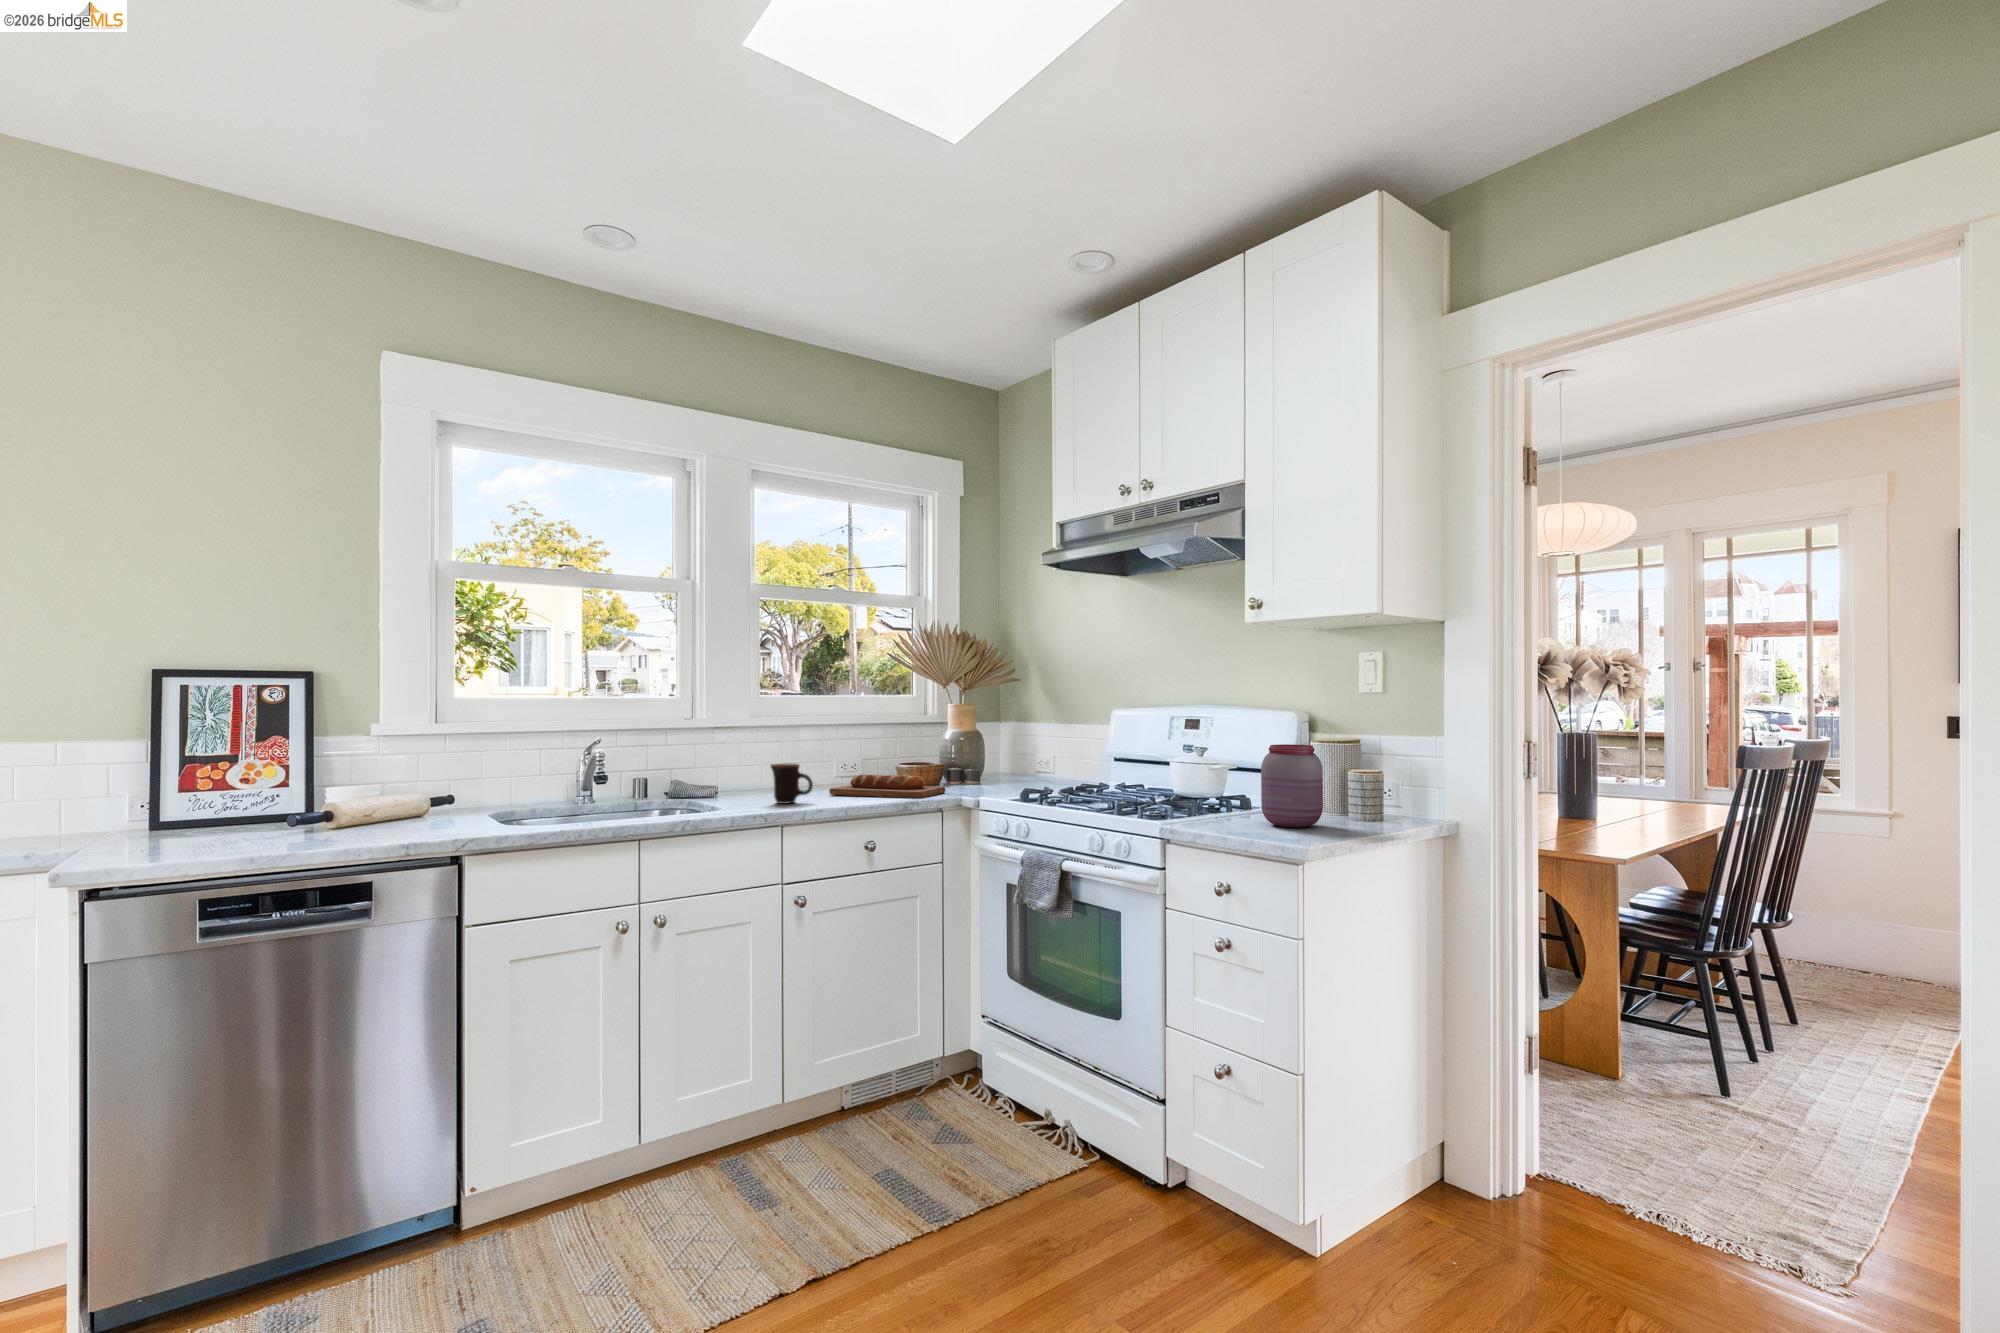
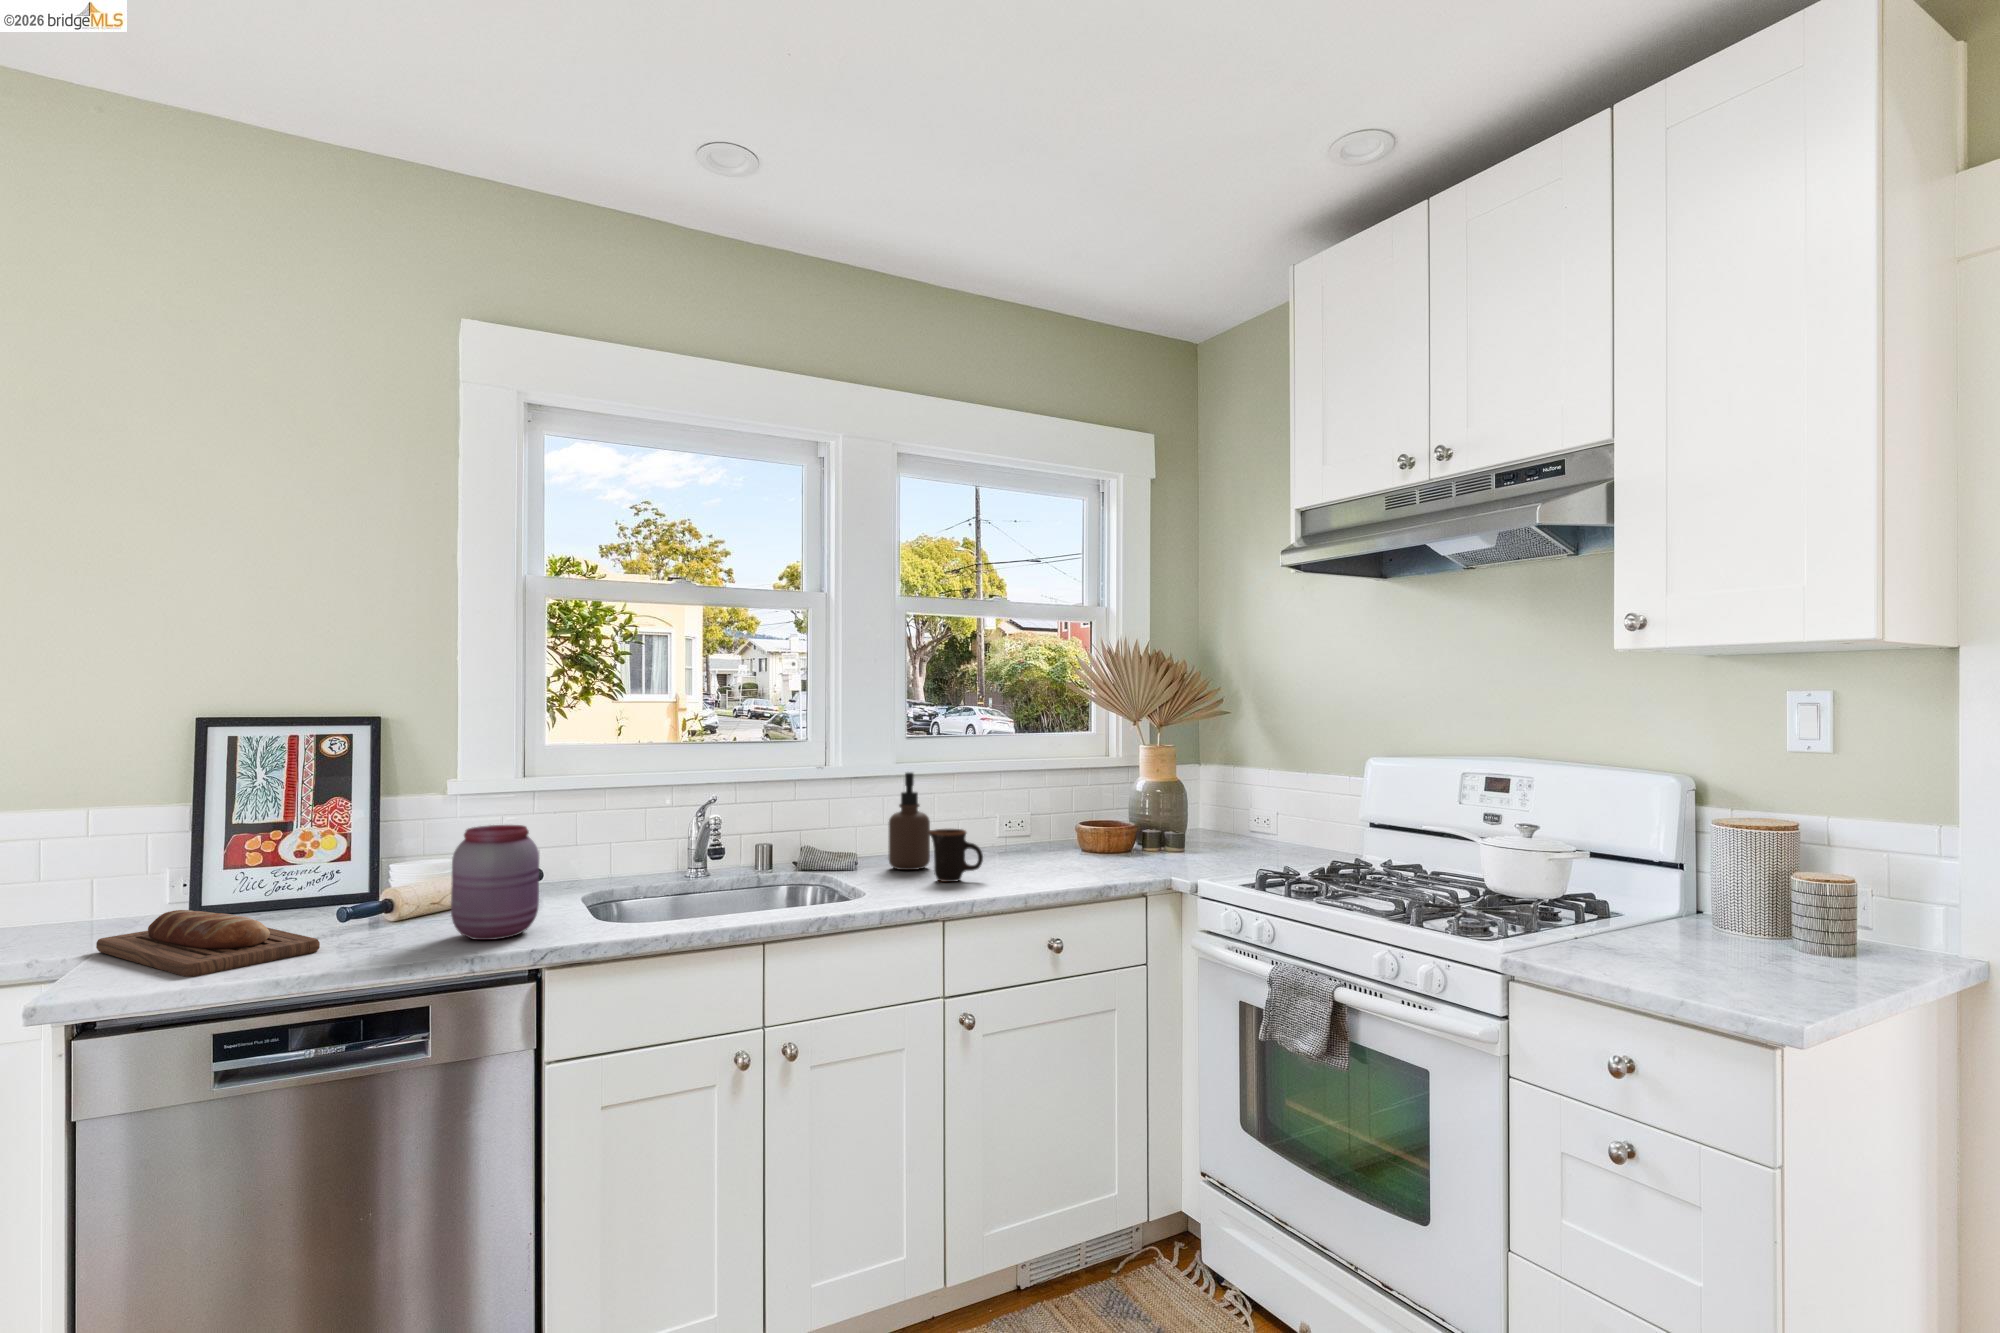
soap dispenser: none [738,723,772,799] -> present [889,772,930,870]
jar: present [1261,744,1323,828] -> present [451,825,539,940]
bread loaf: present [829,774,945,798] -> present [96,910,320,977]

